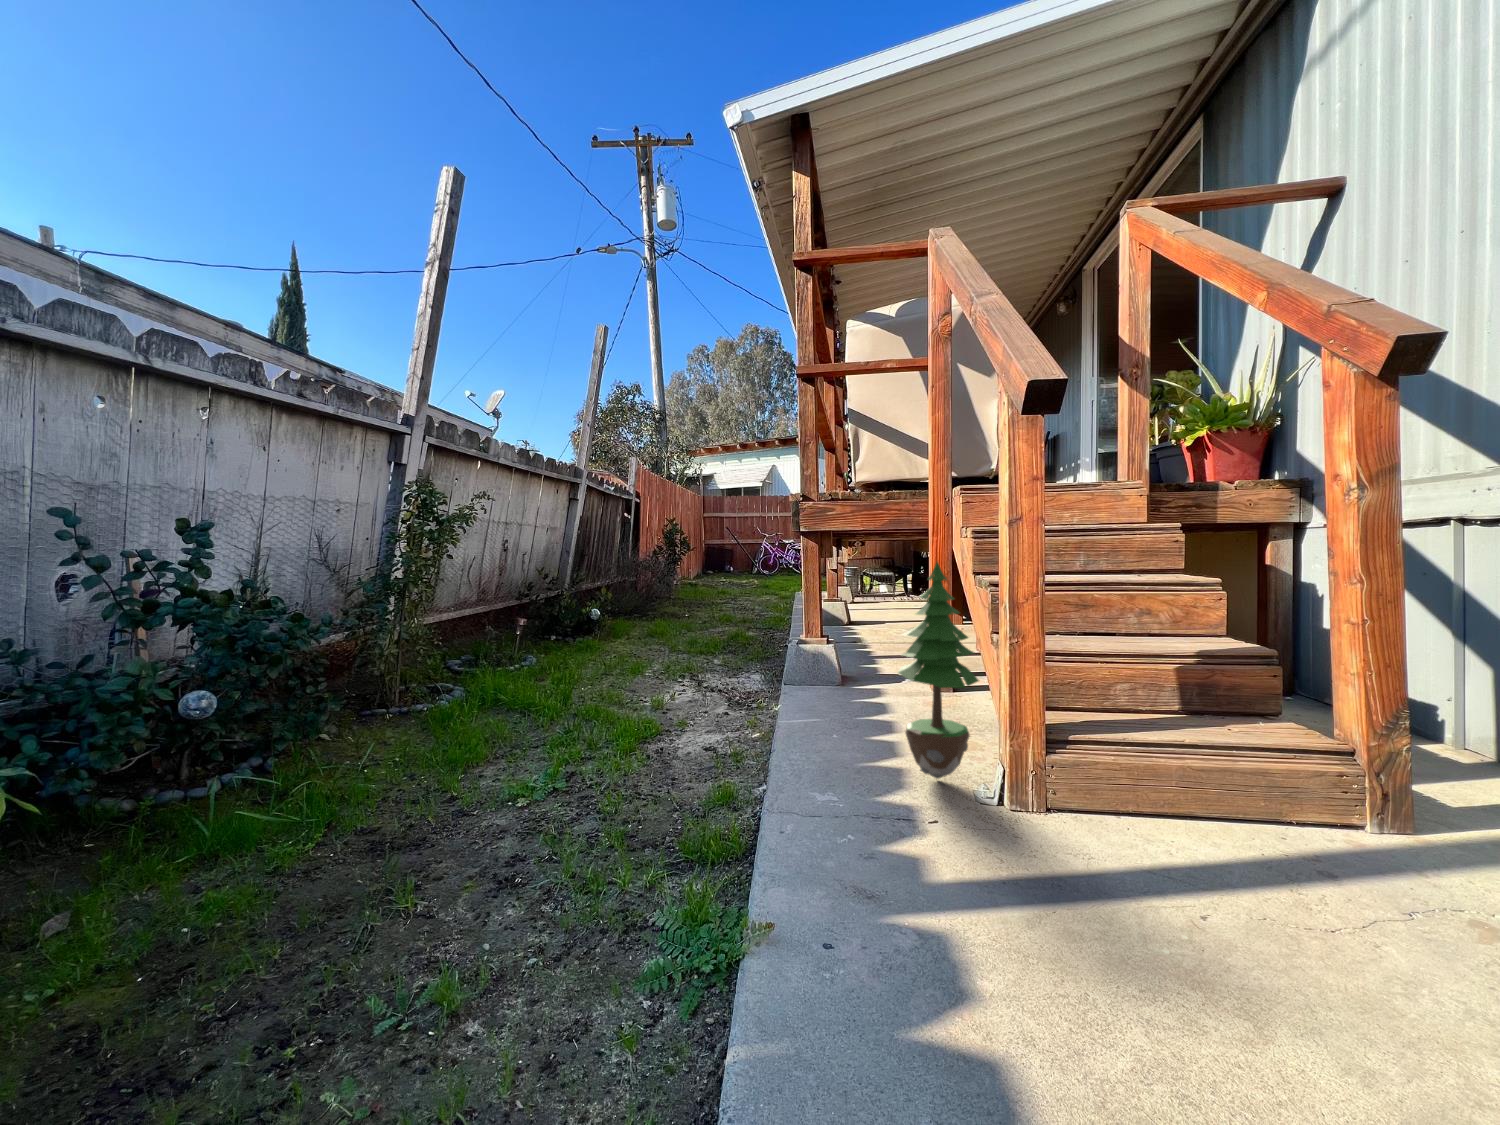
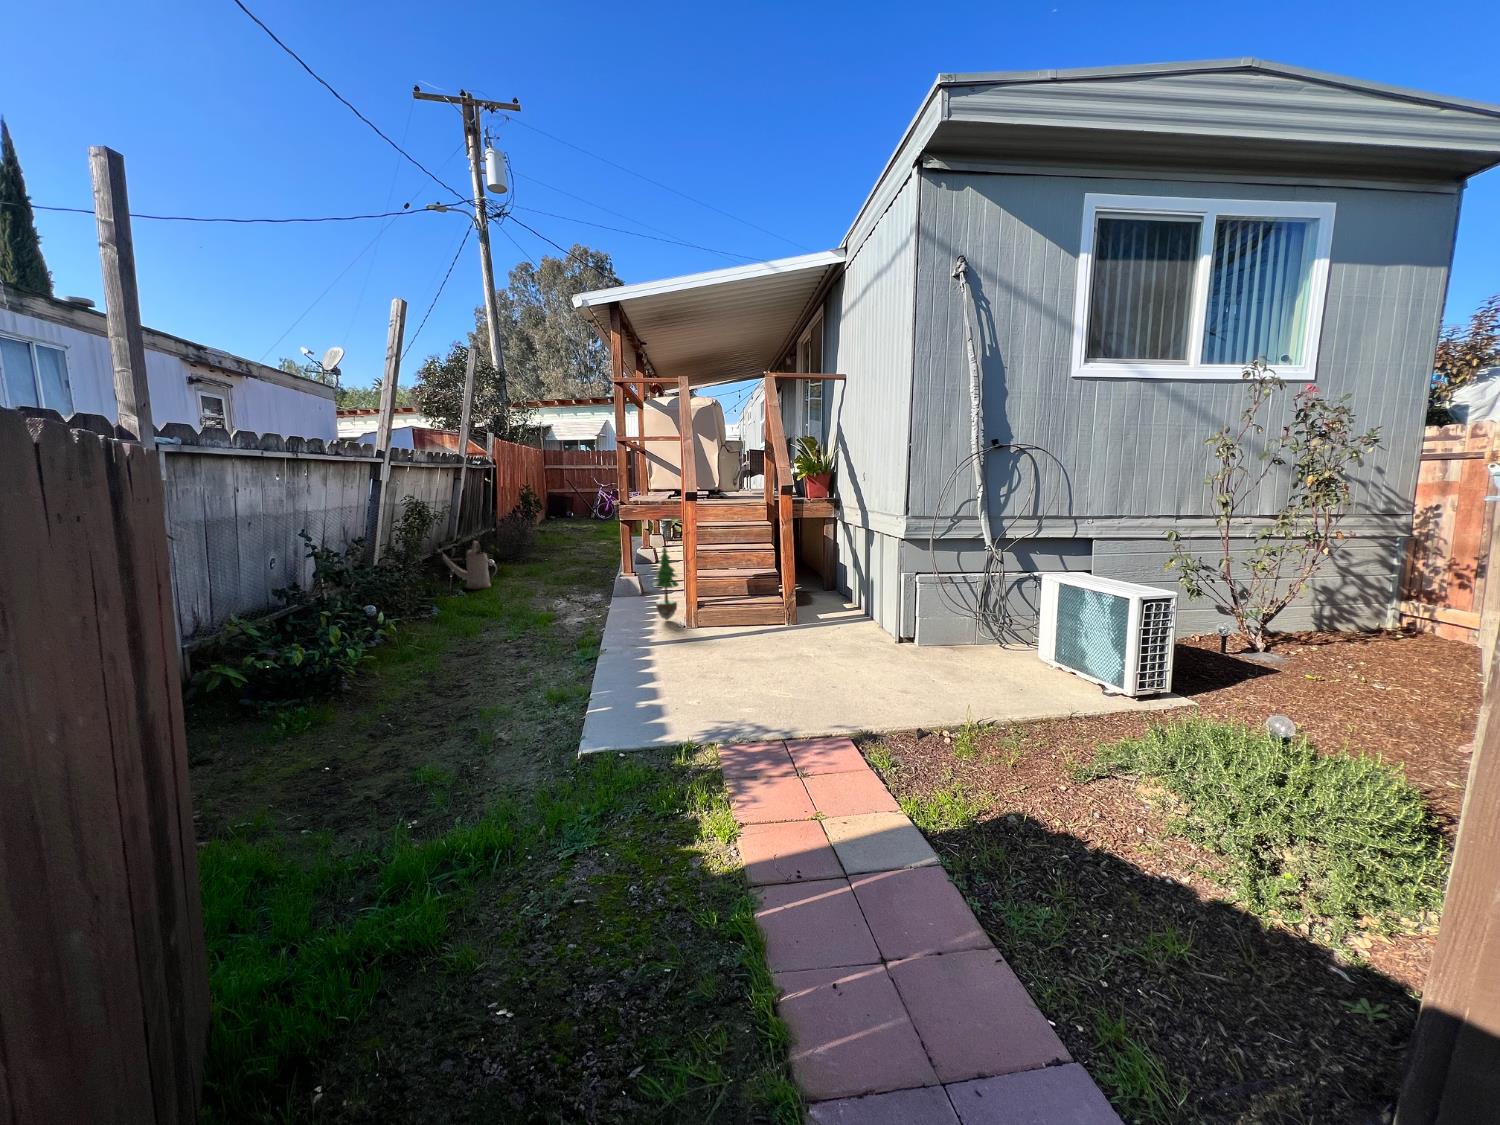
watering can: none [506,576,595,653] -> present [438,541,496,589]

